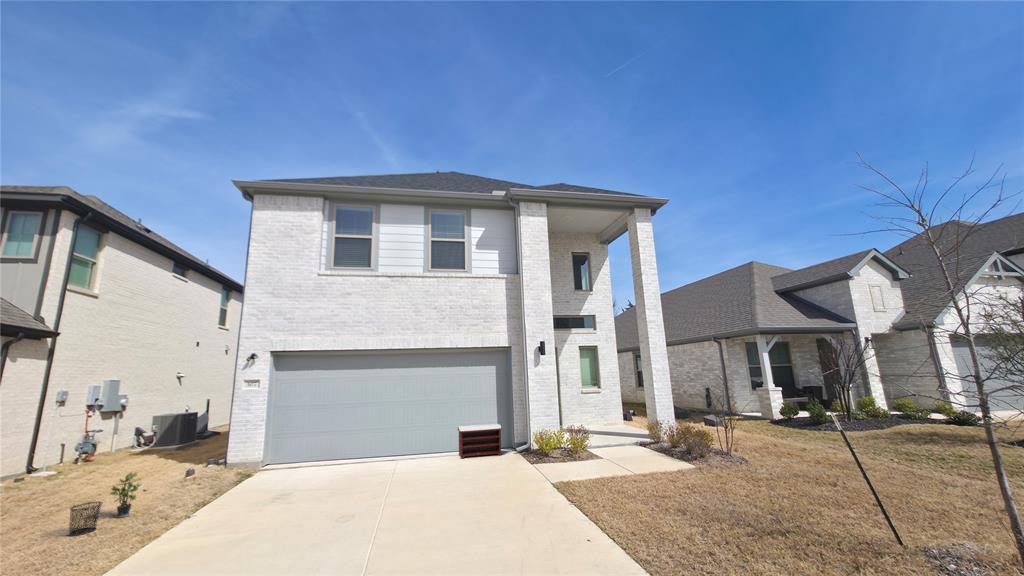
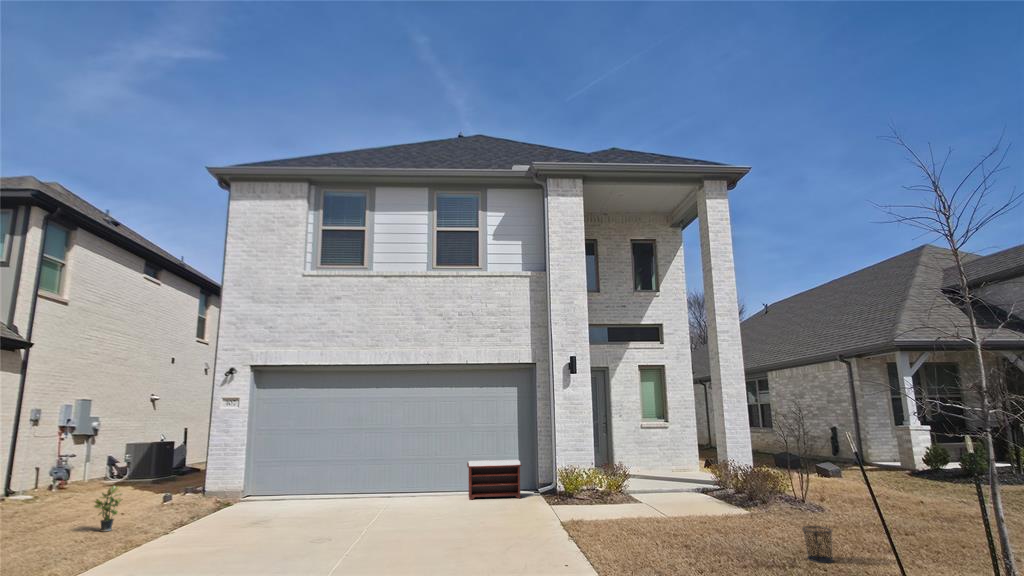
trash can: present [69,502,103,536] -> present [803,526,833,563]

